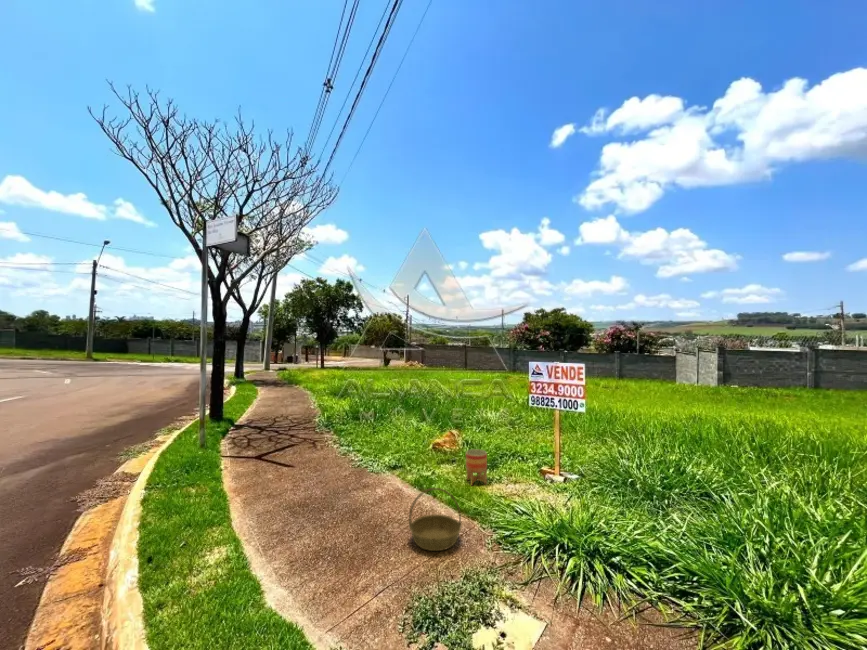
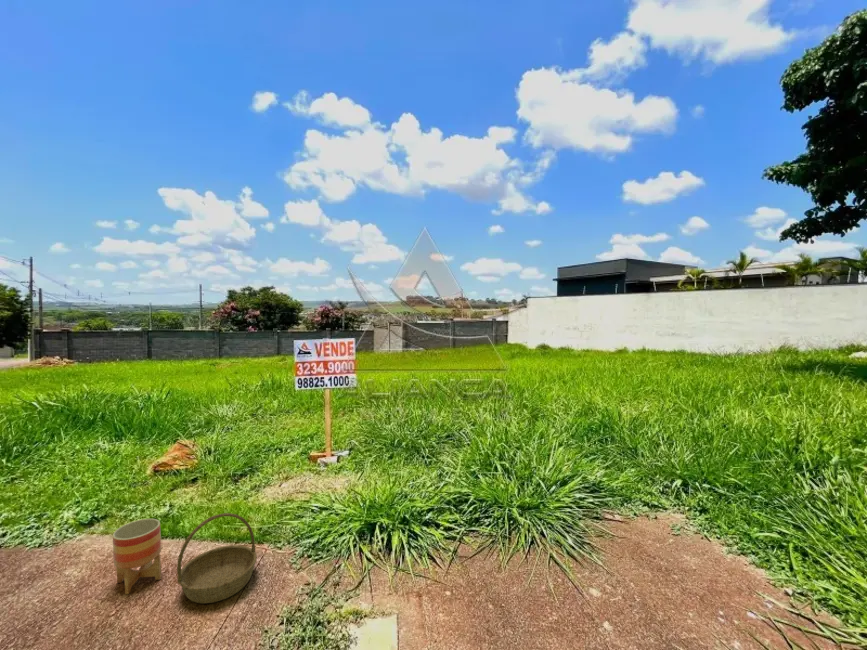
planter: present [466,449,487,485] -> present [113,519,161,594]

